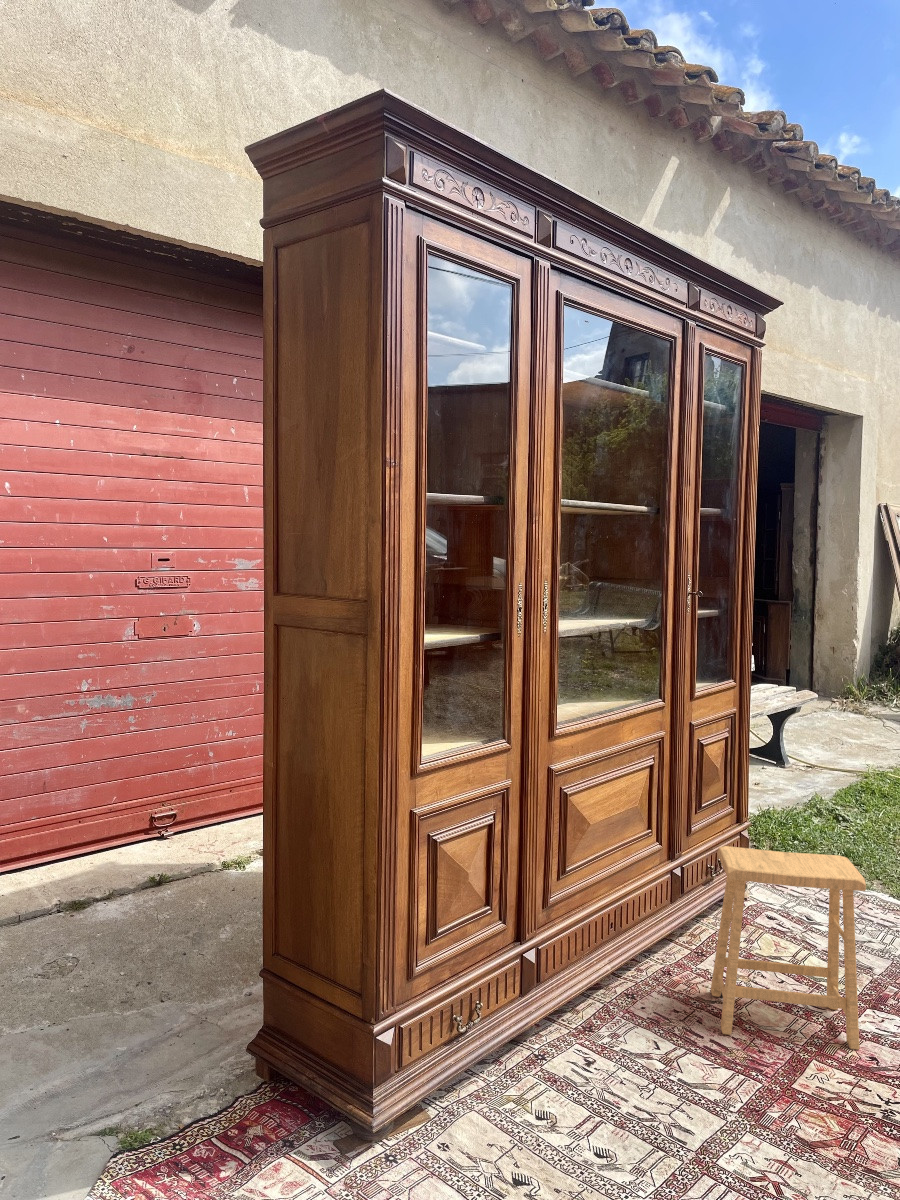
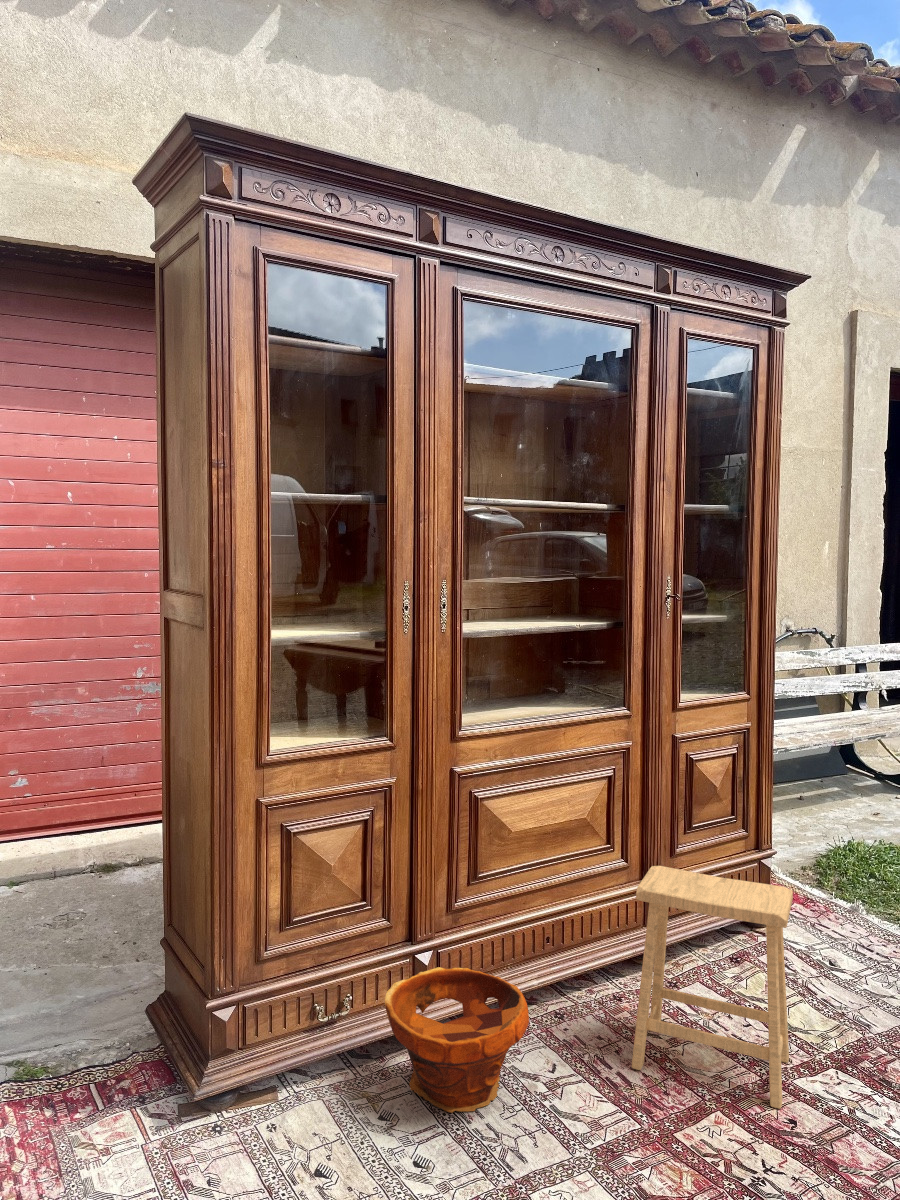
planter: none [517,961,658,1101] -> present [385,967,529,1113]

